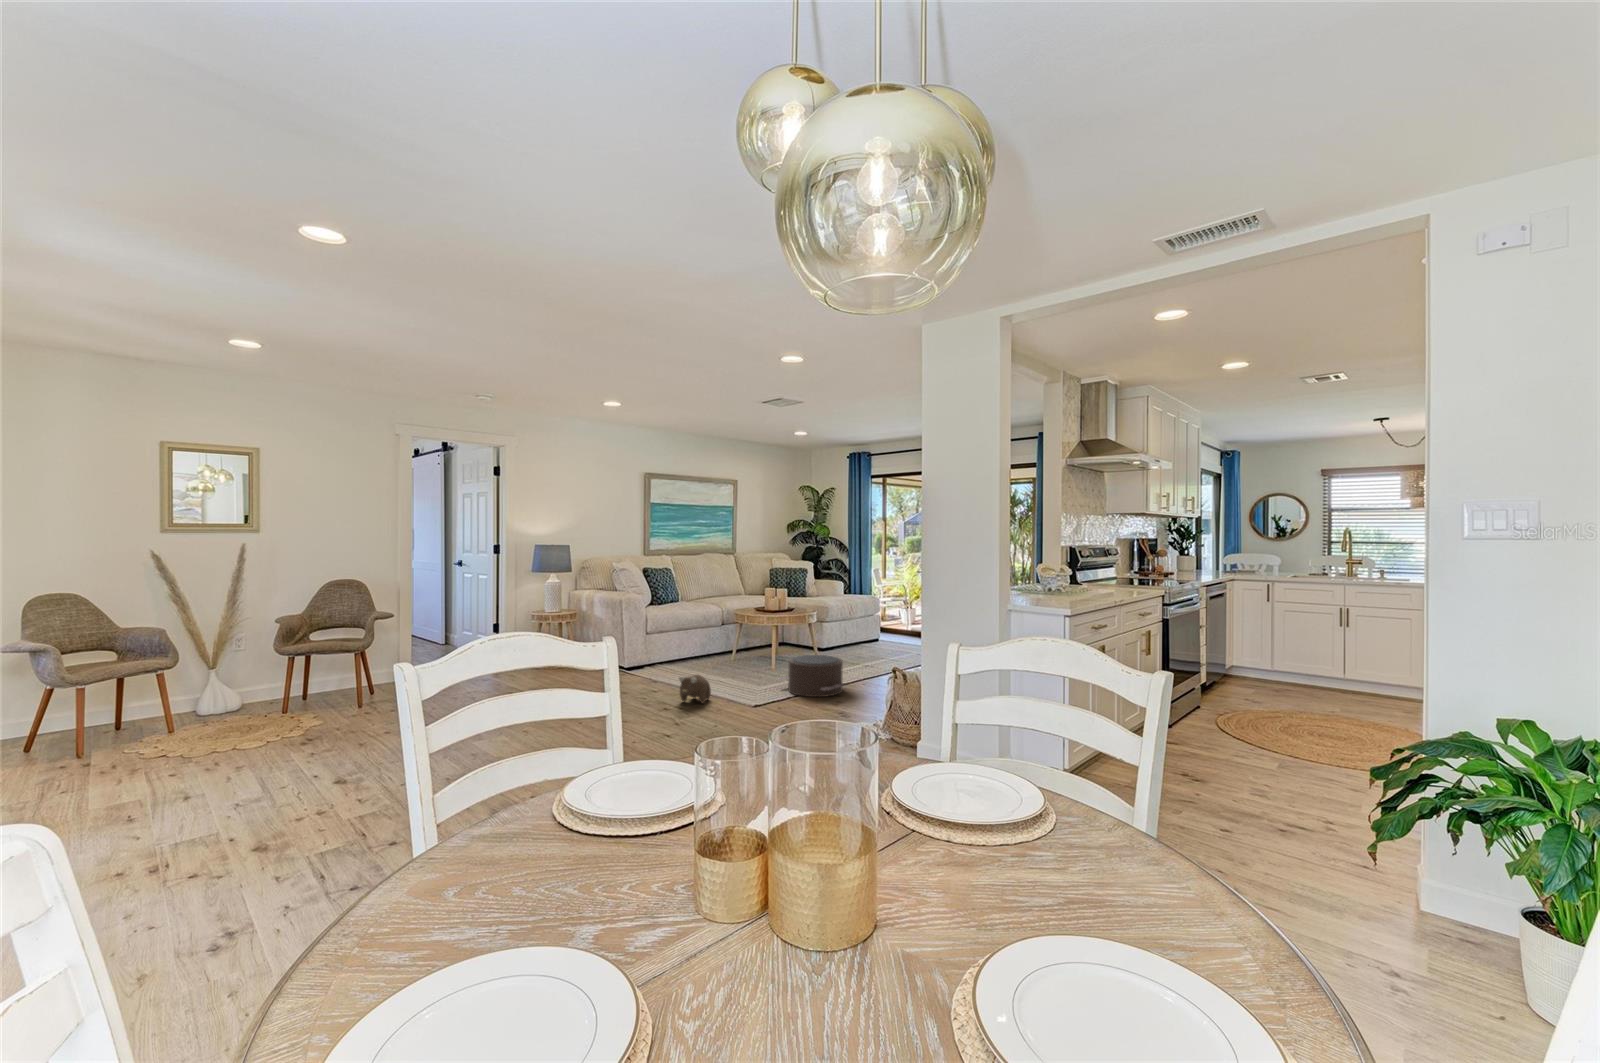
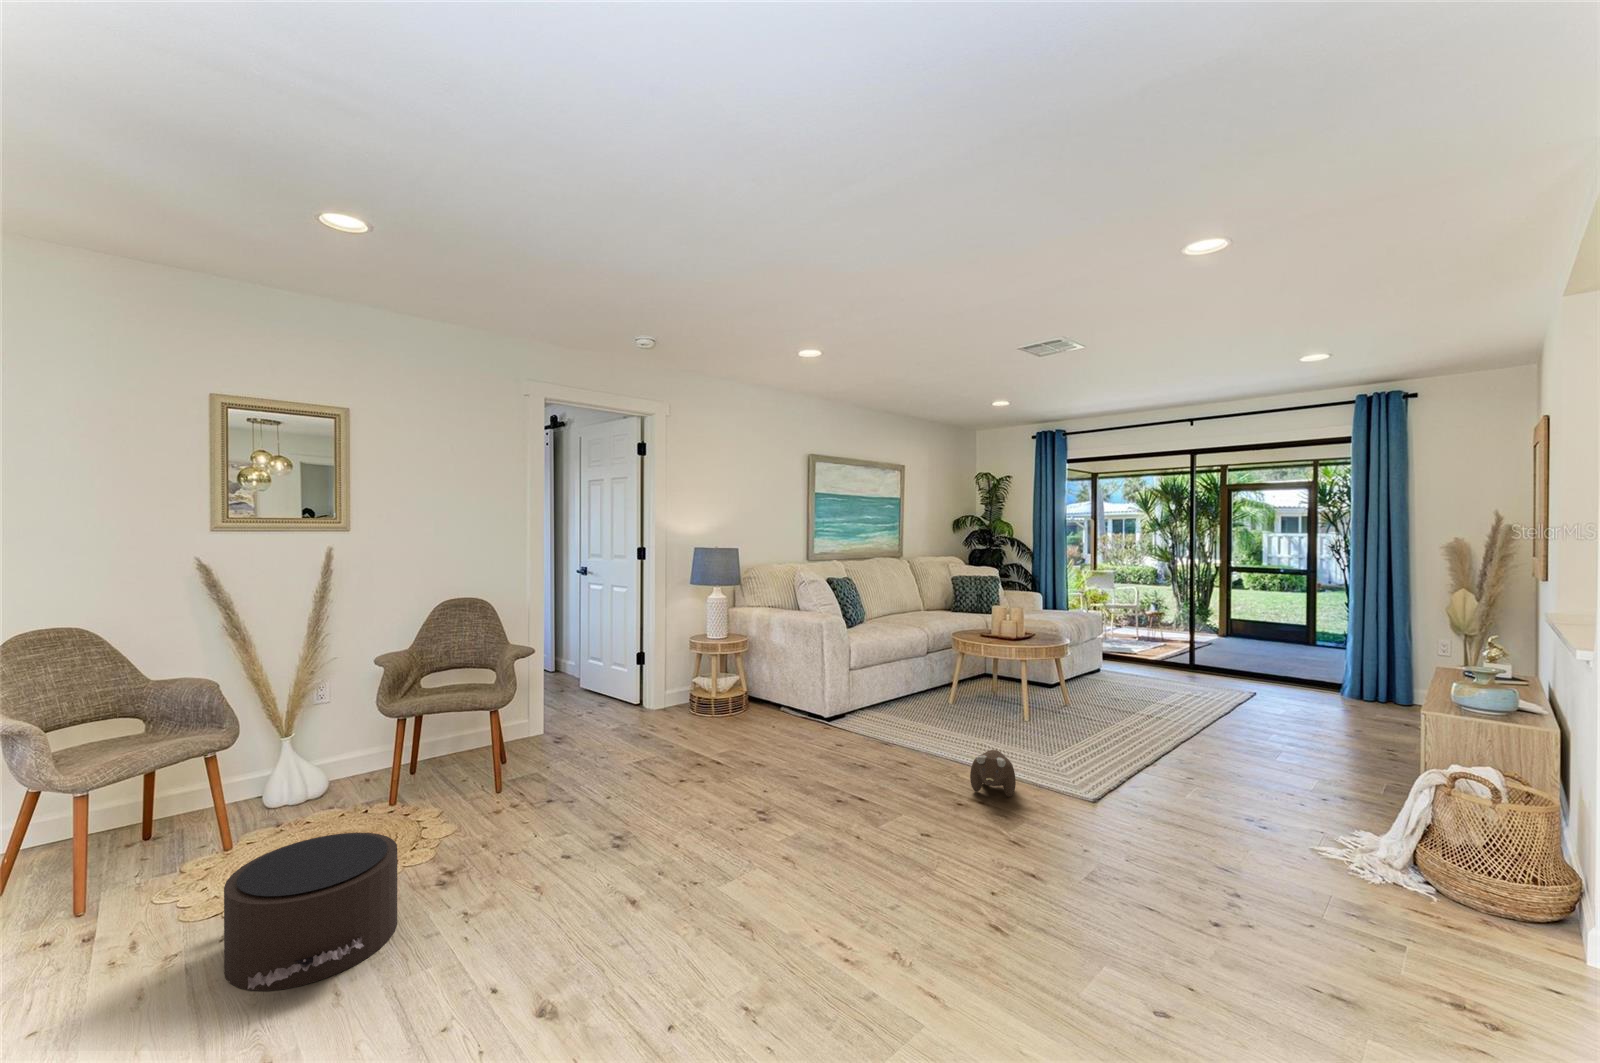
pouf: present [779,655,844,697] -> present [224,832,397,991]

